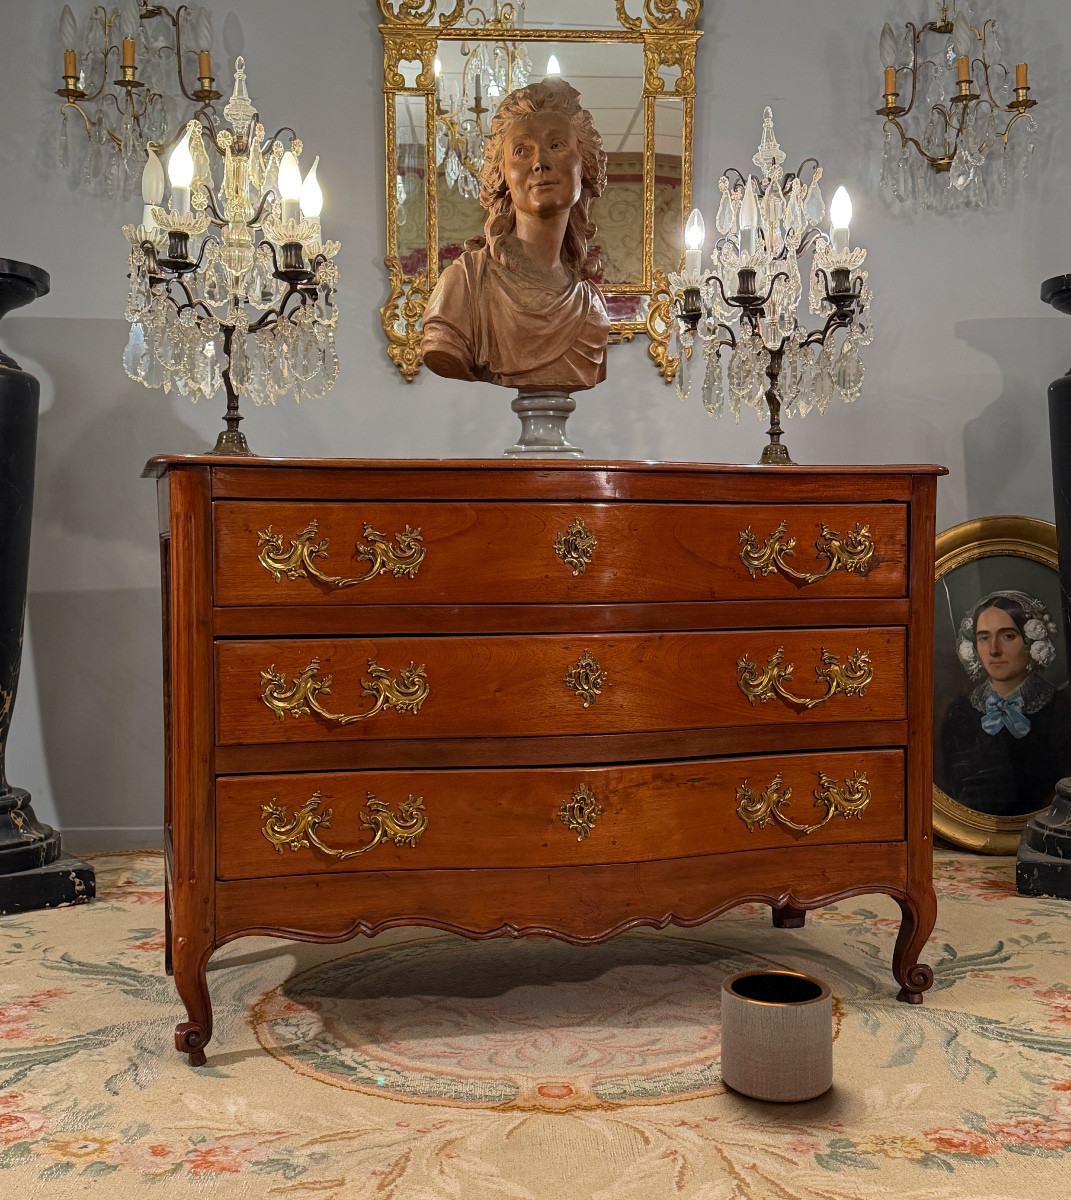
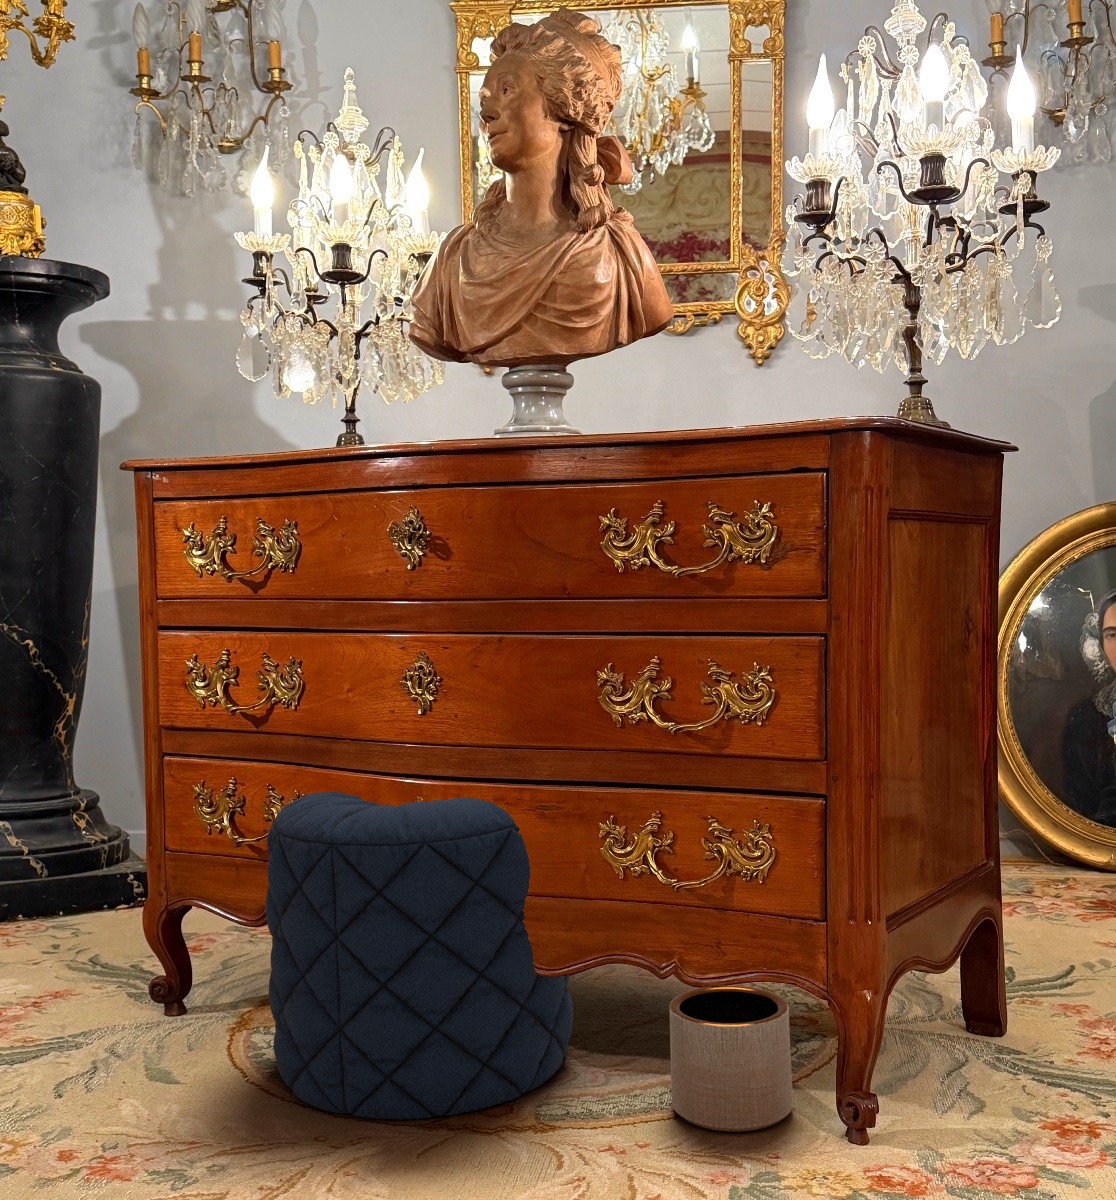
pouf: none [320,771,609,1104] -> present [265,792,573,1120]

